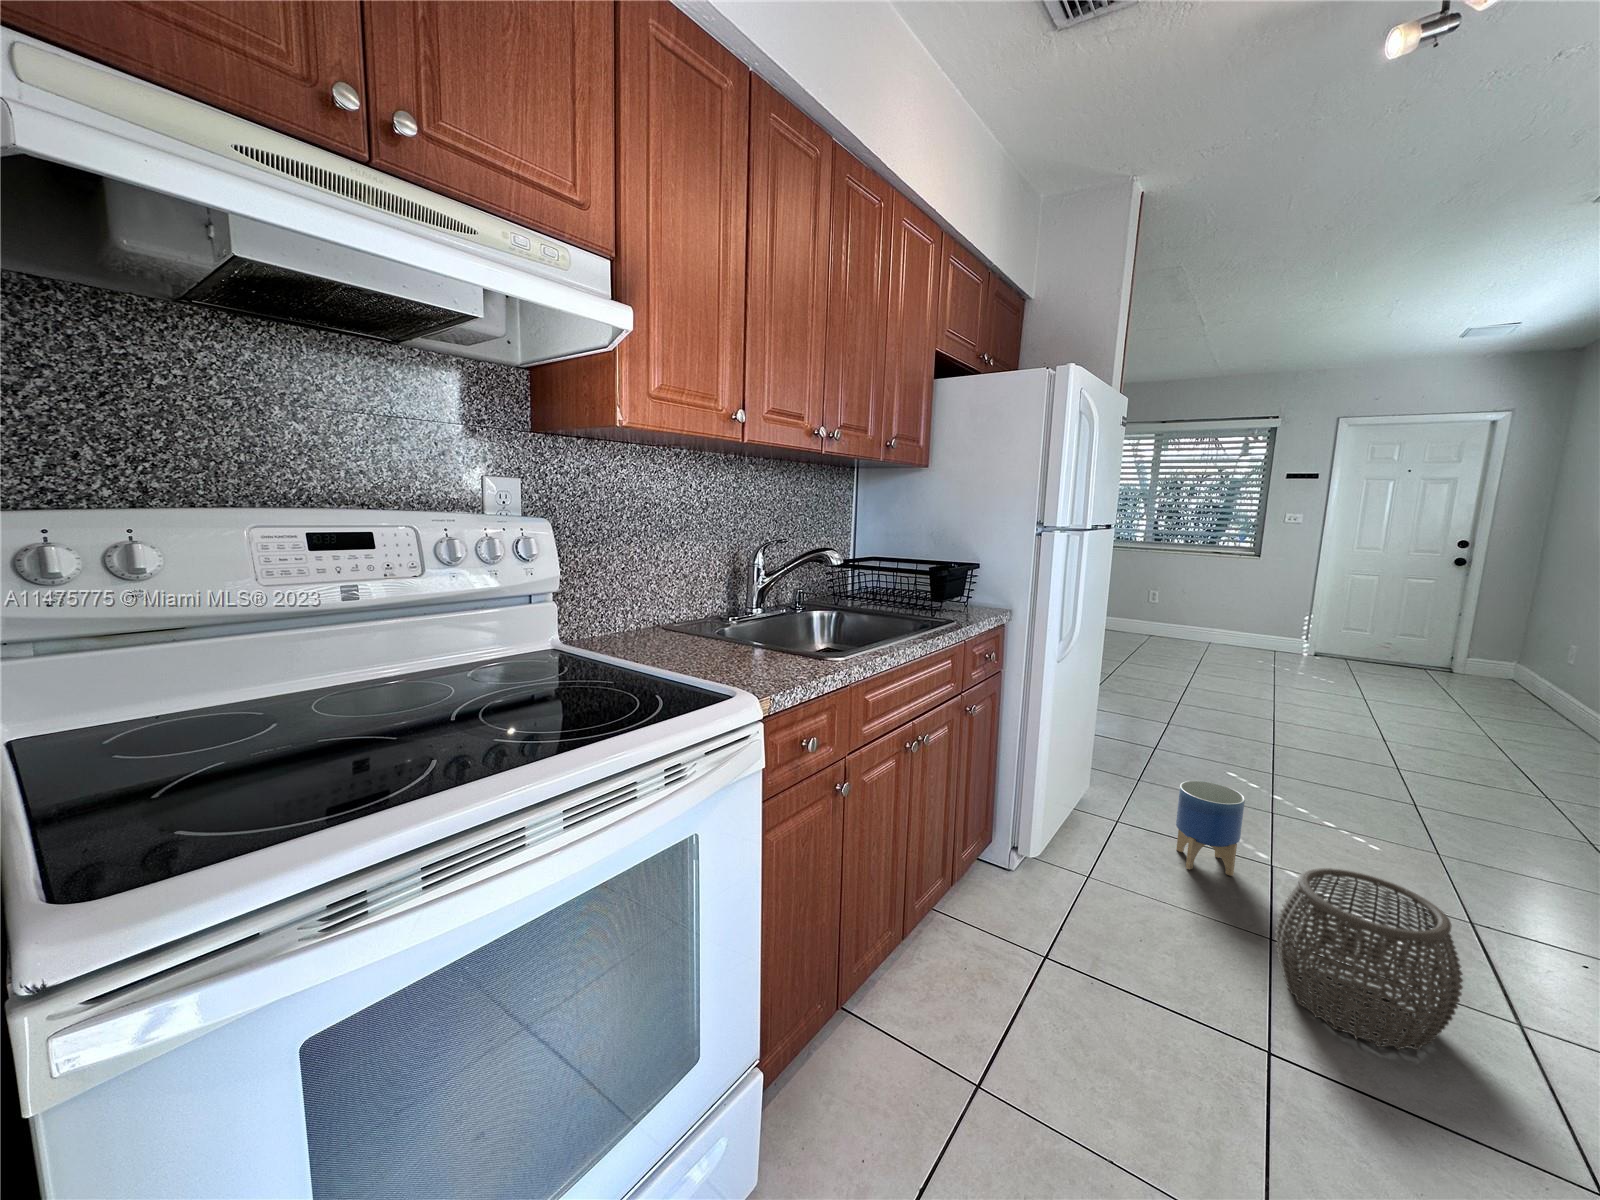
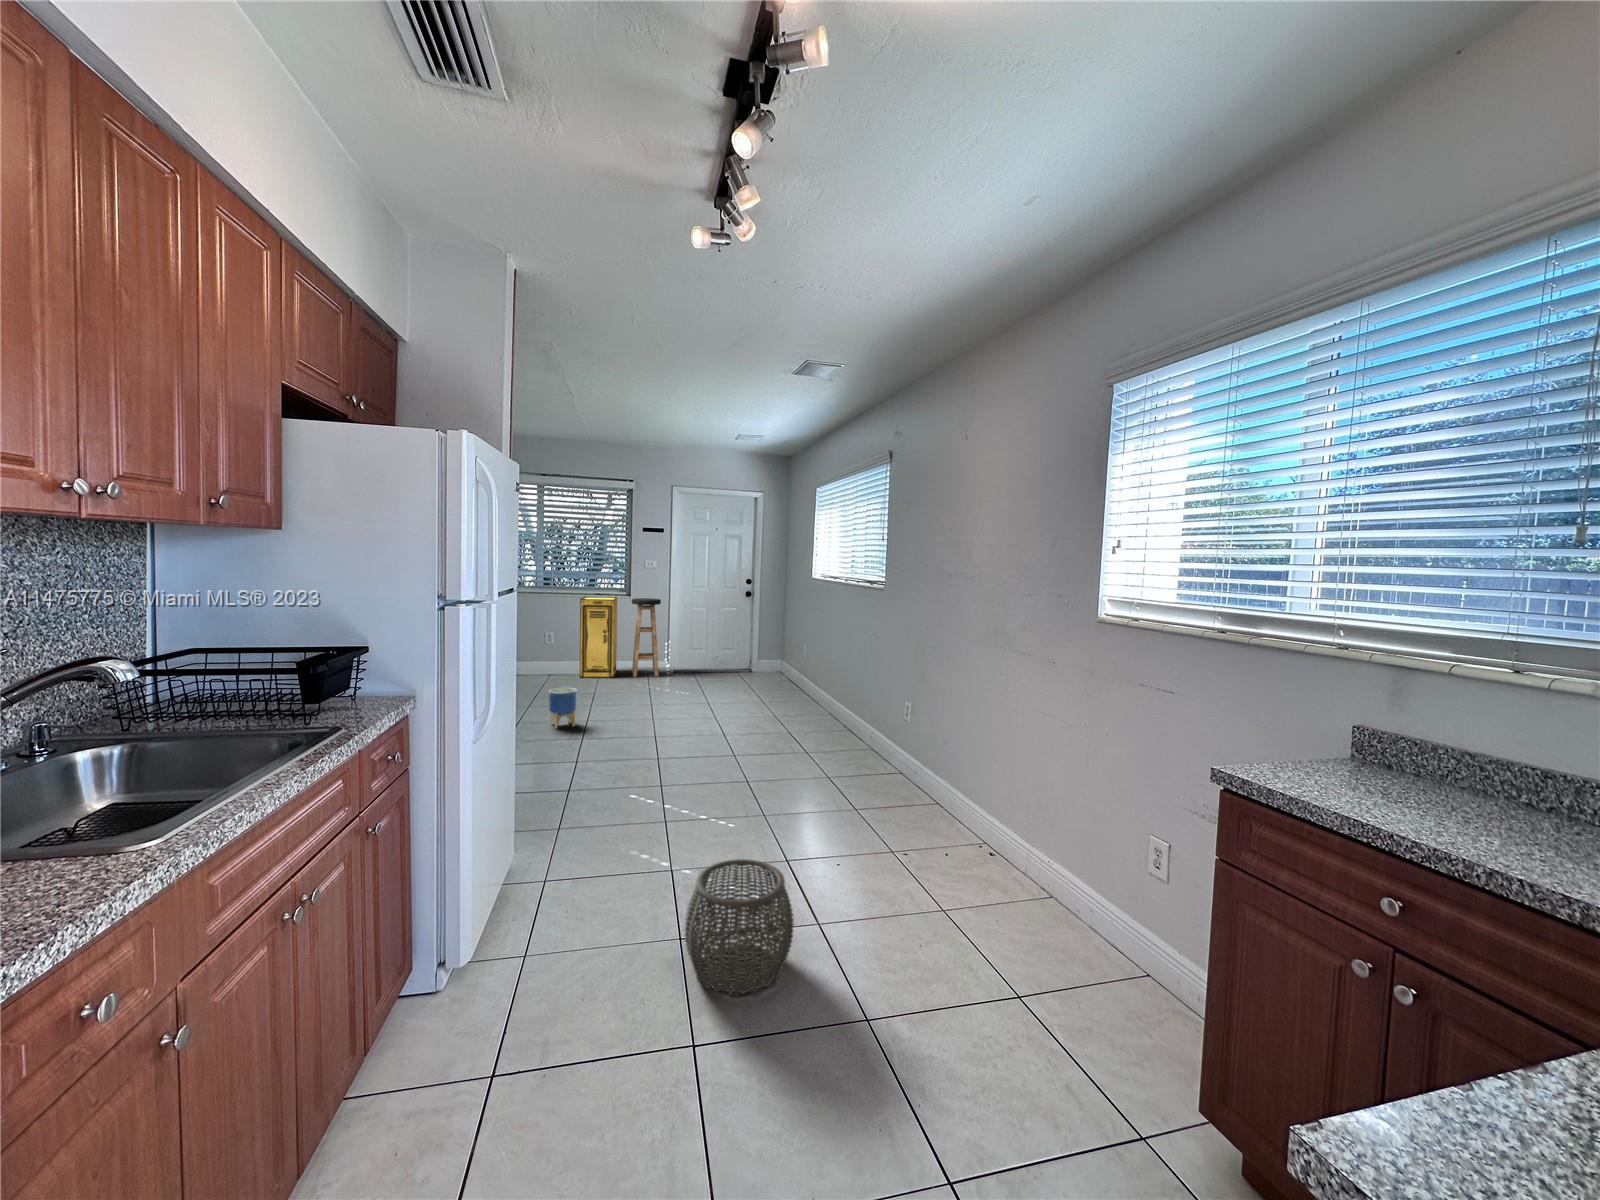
storage cabinet: none [1185,557,1243,651] -> present [580,597,617,678]
bar stool: none [1254,562,1305,659] -> present [632,598,661,677]
planter: present [1176,781,1245,876] -> present [549,688,577,729]

